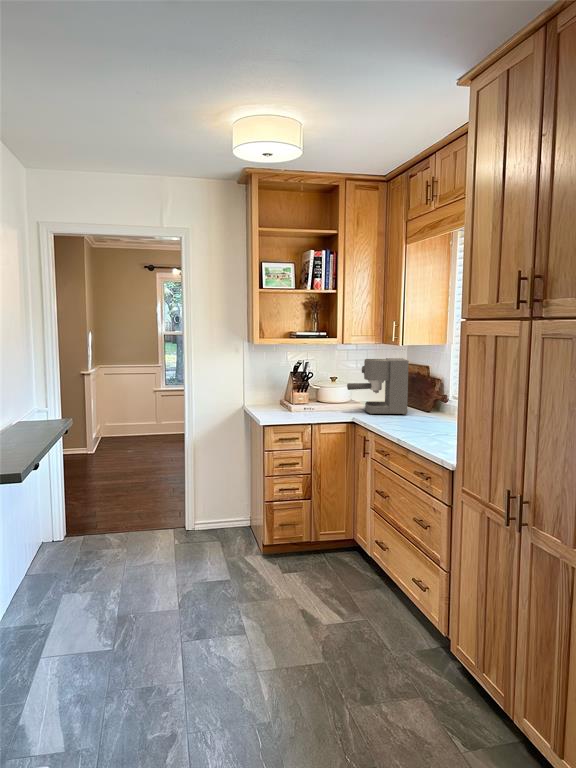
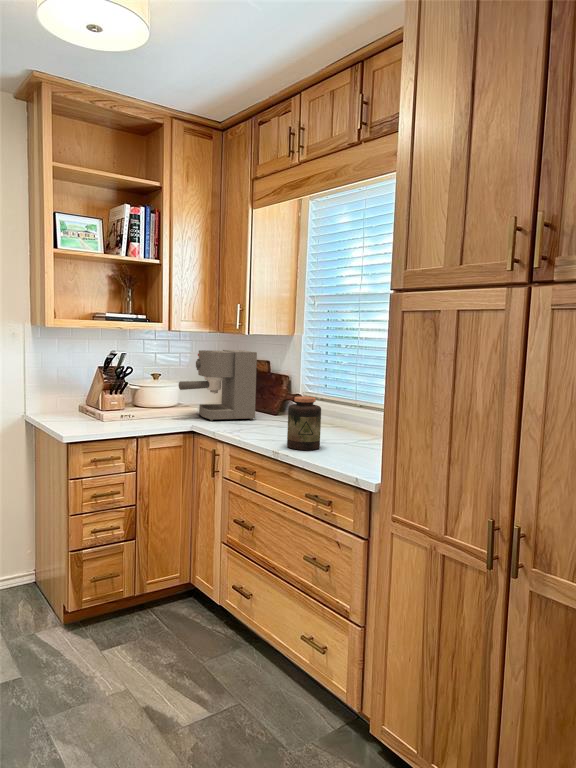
jar: none [412,397,440,439] -> present [287,396,321,450]

